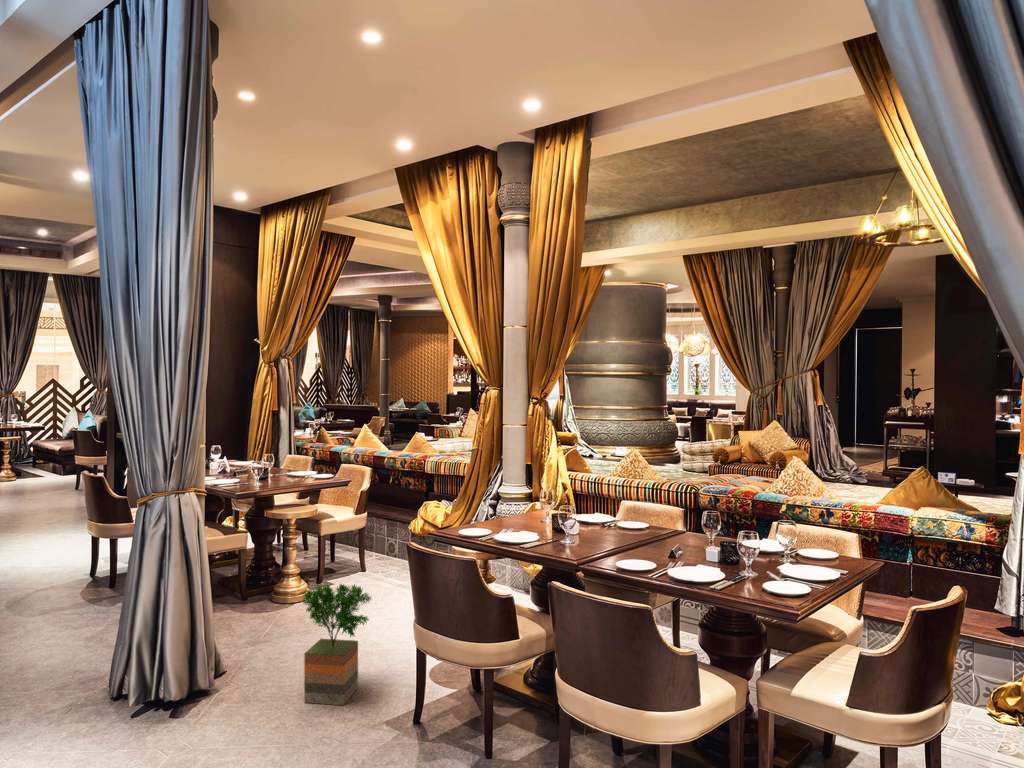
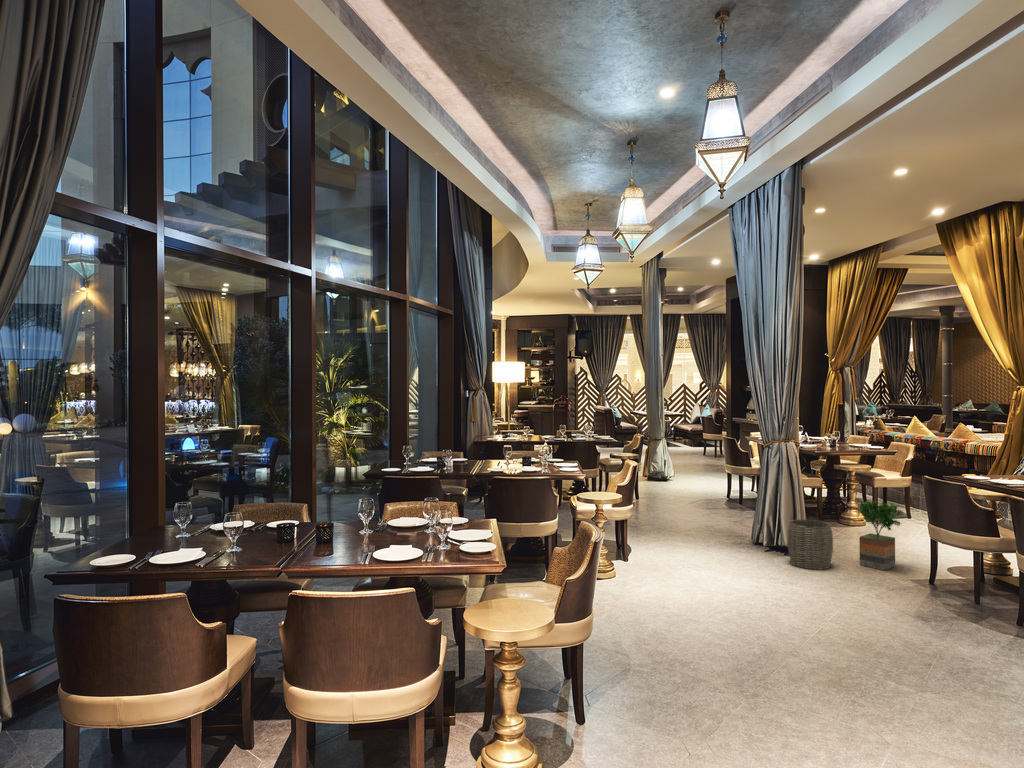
woven basket: none [175,639,260,747] -> present [788,520,833,569]

